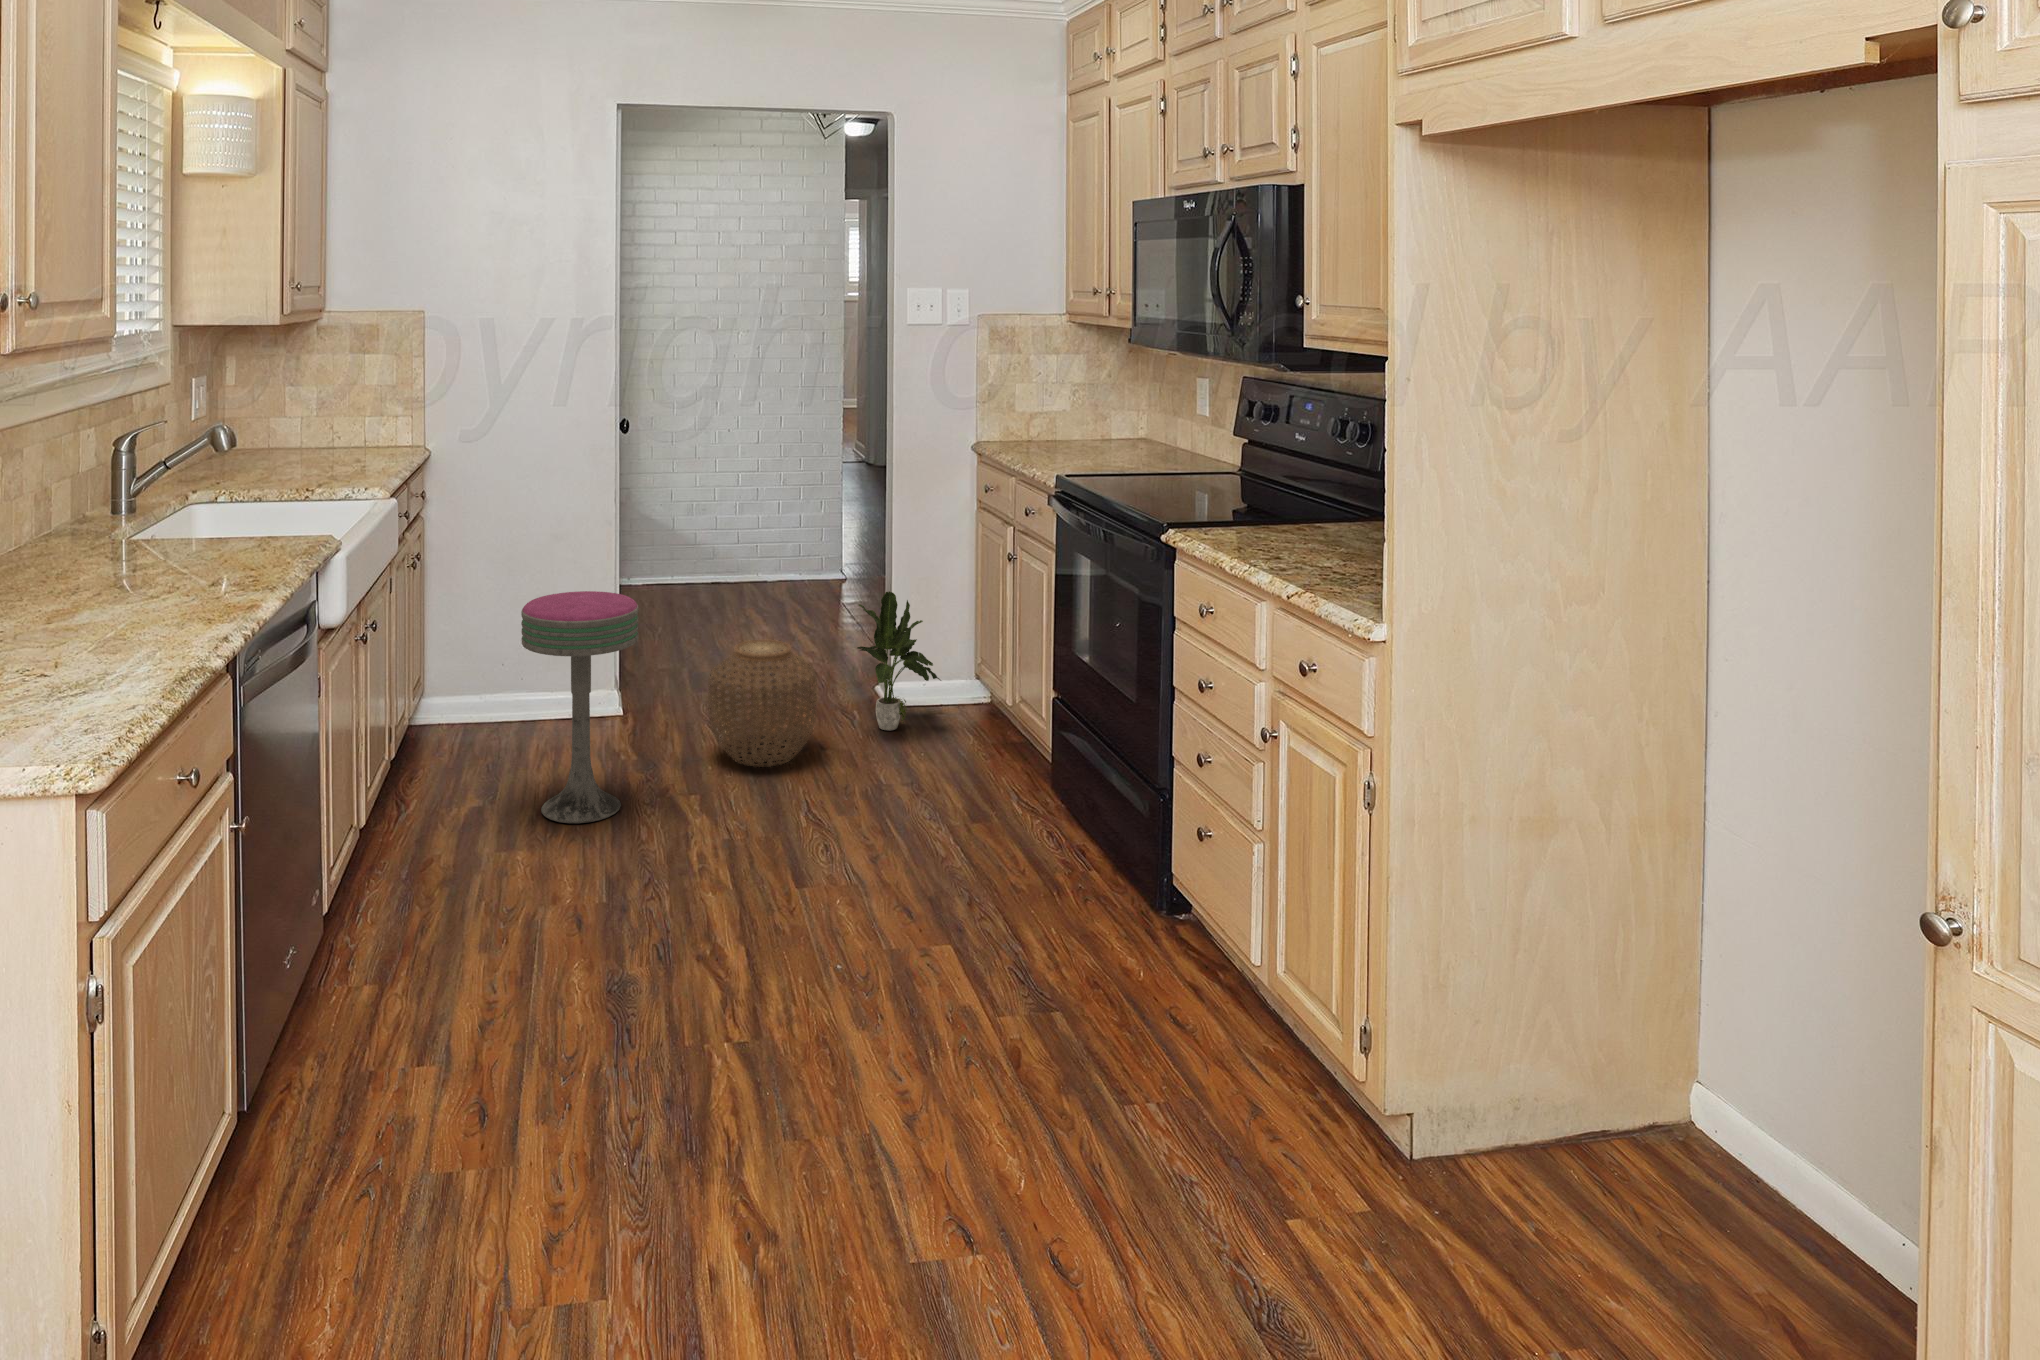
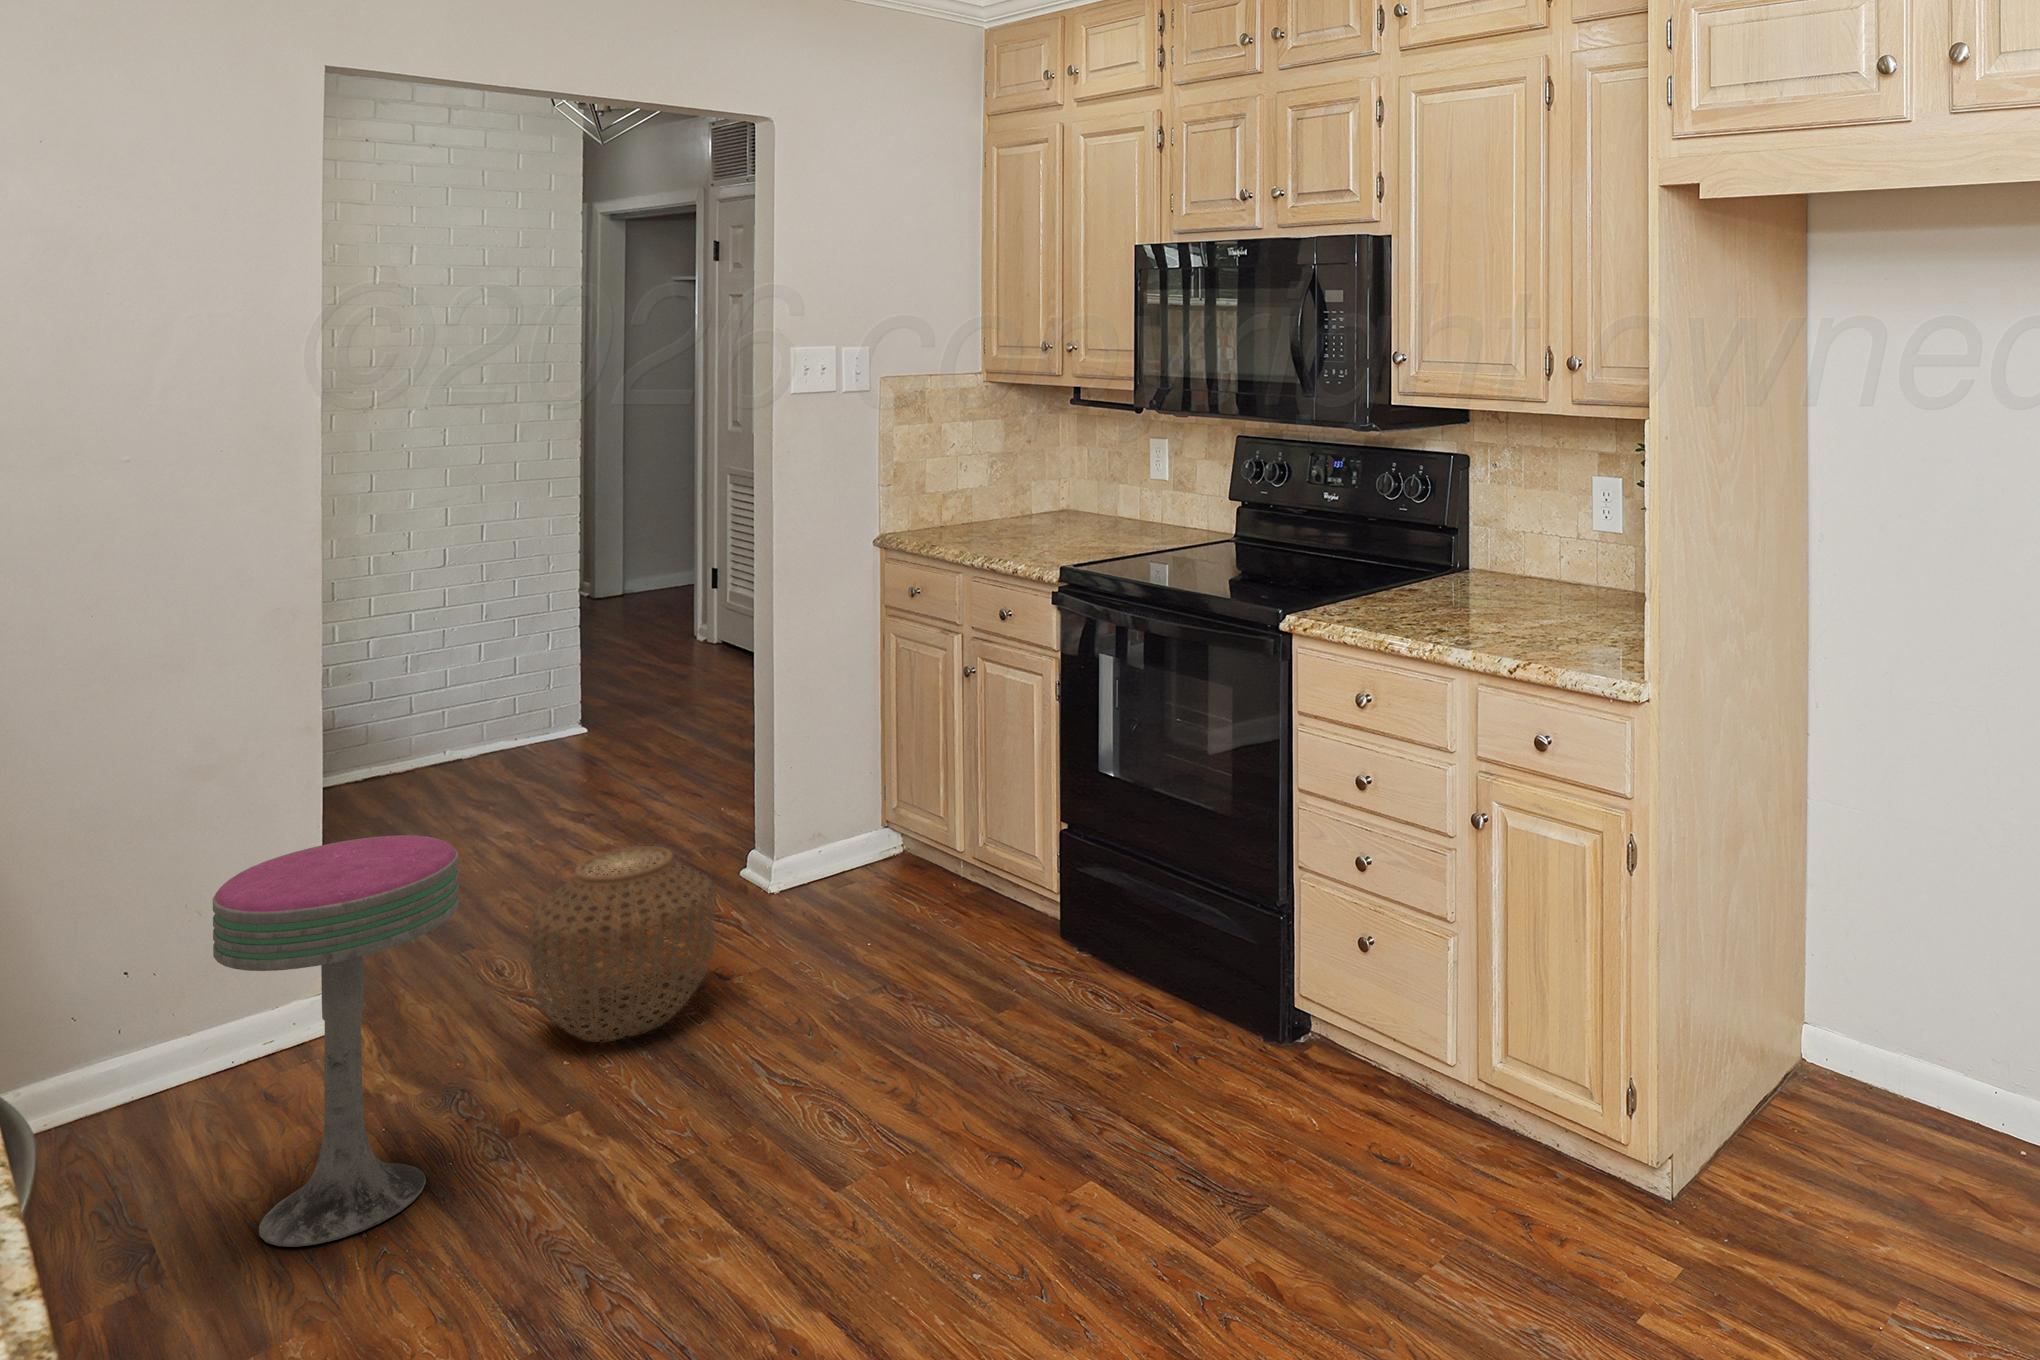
potted plant: present [857,591,941,730] -> none [736,743,868,930]

